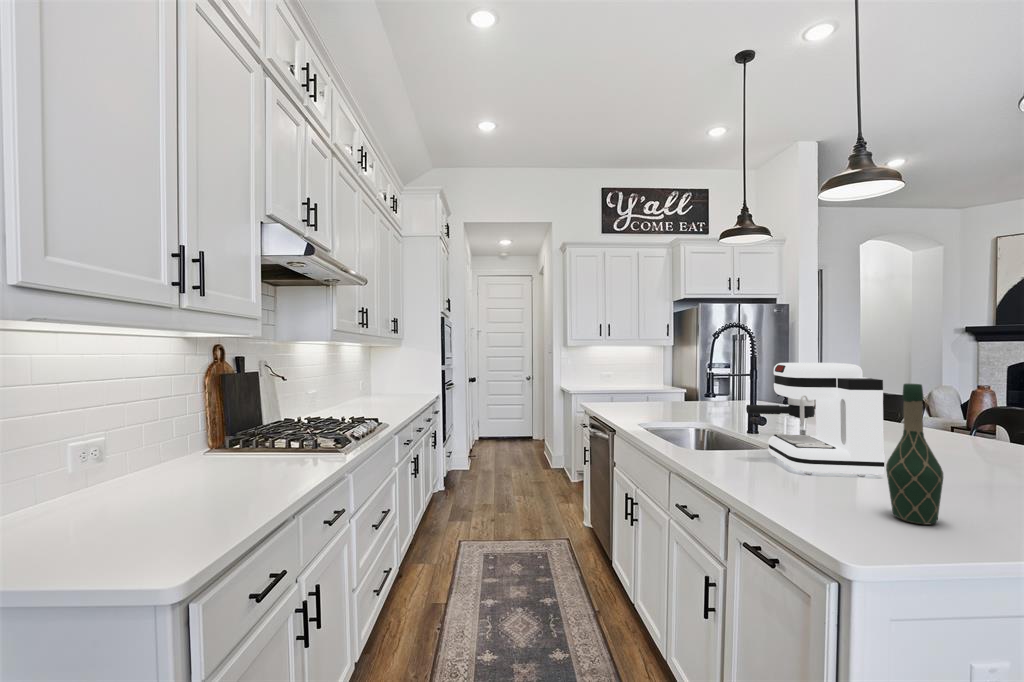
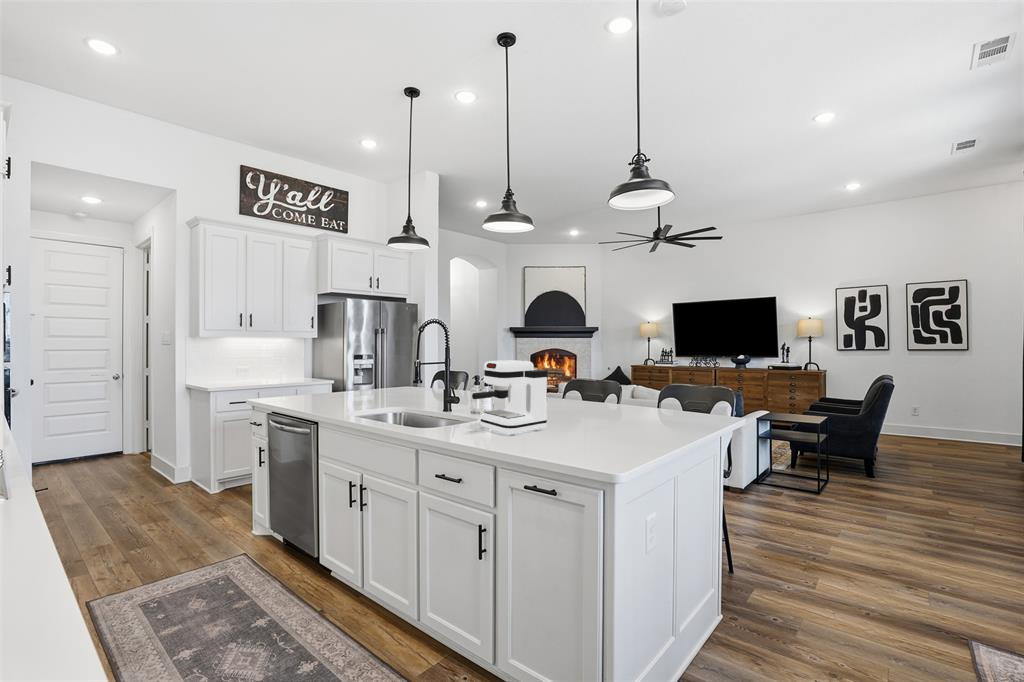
wine bottle: present [886,384,943,524] -> none [571,375,595,450]

